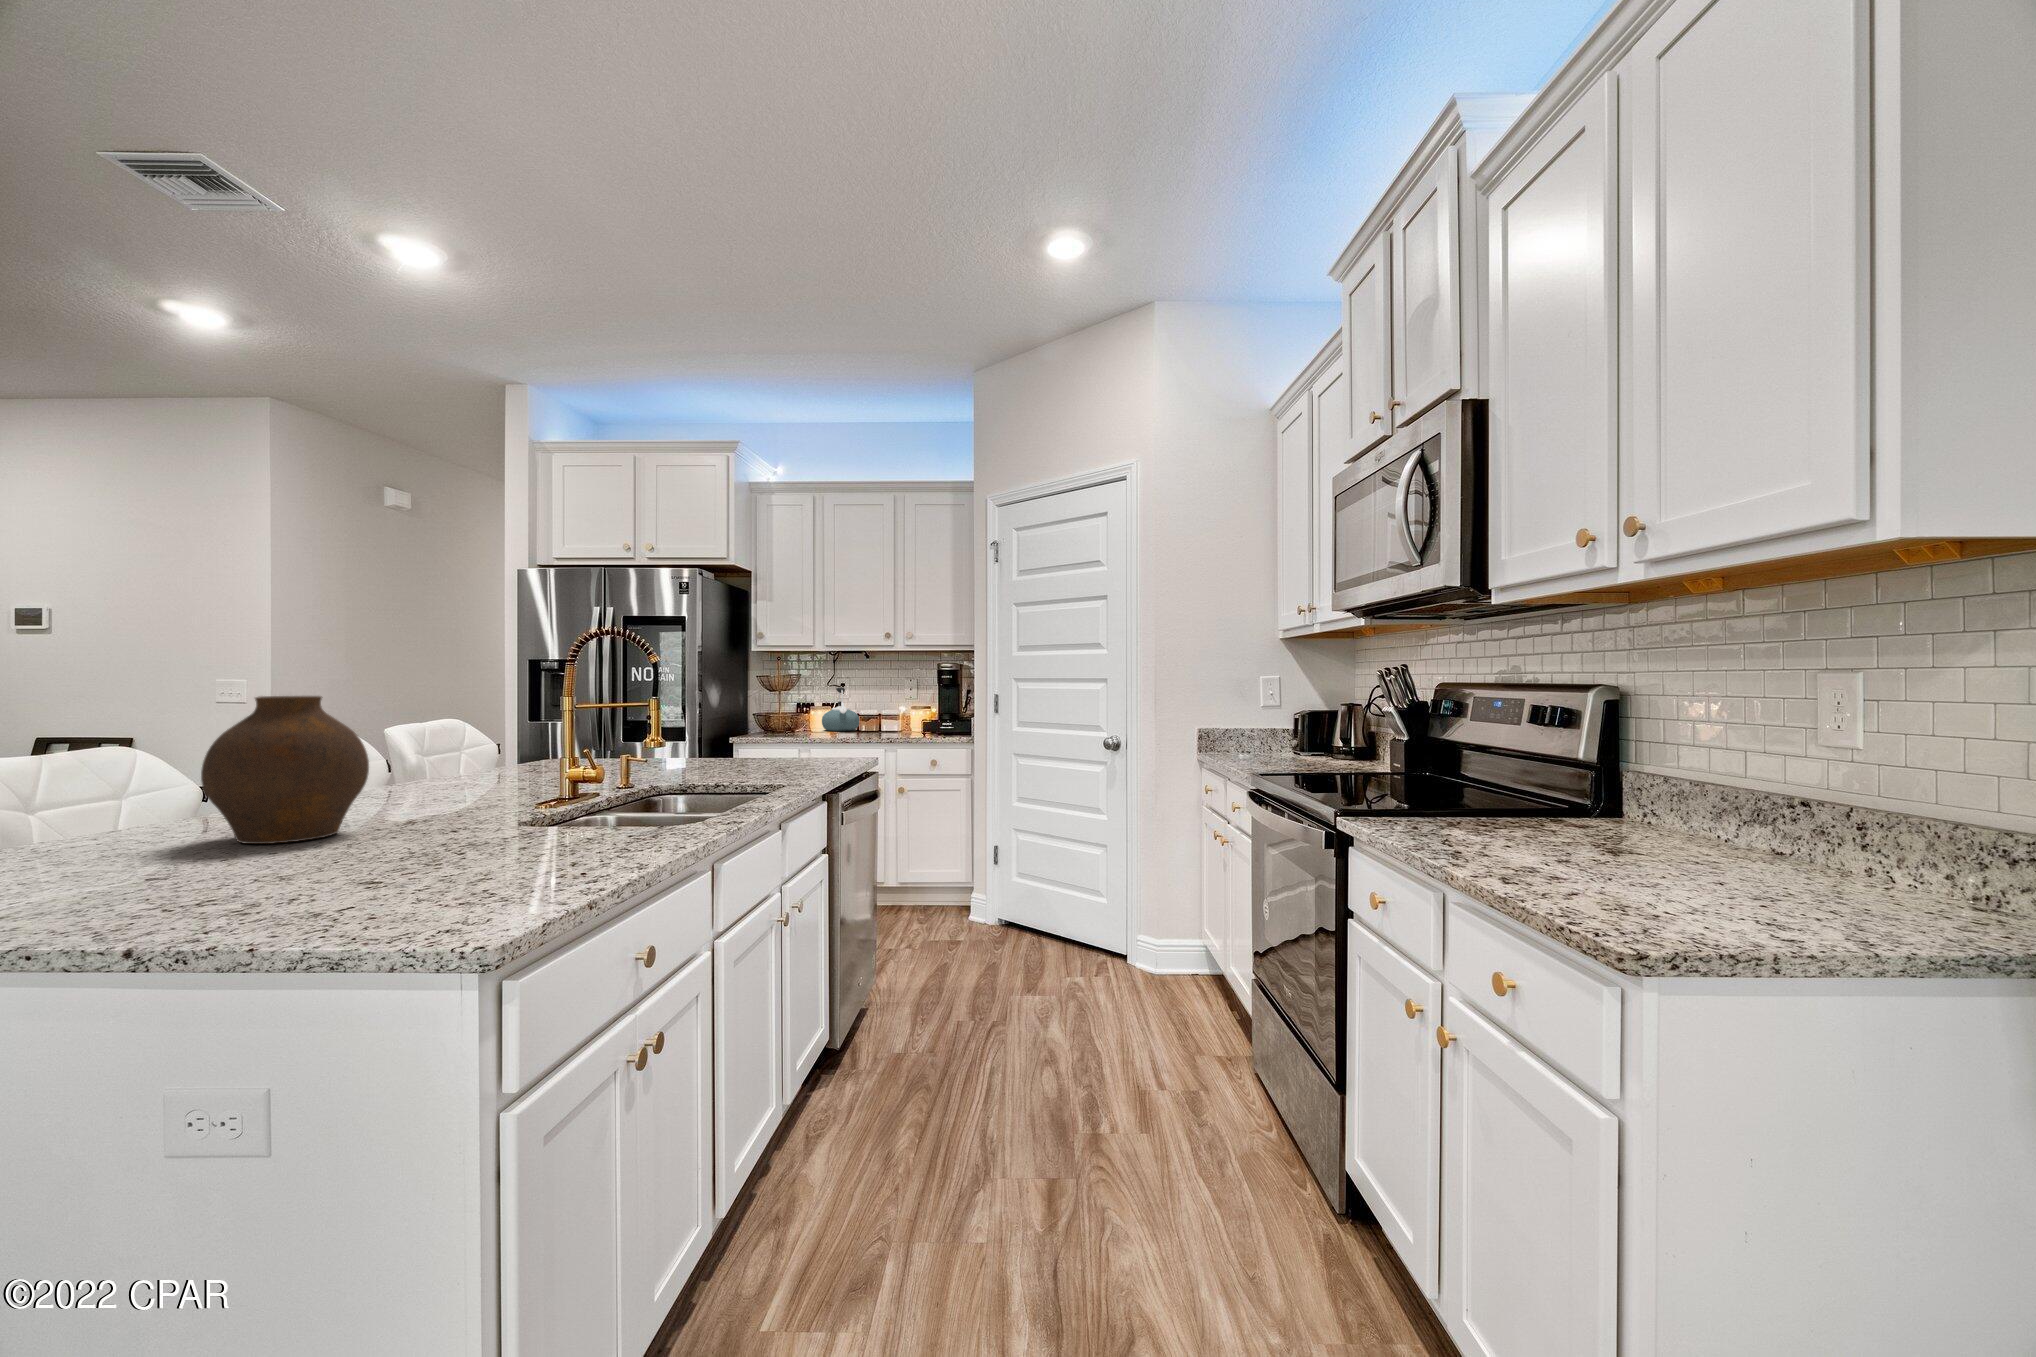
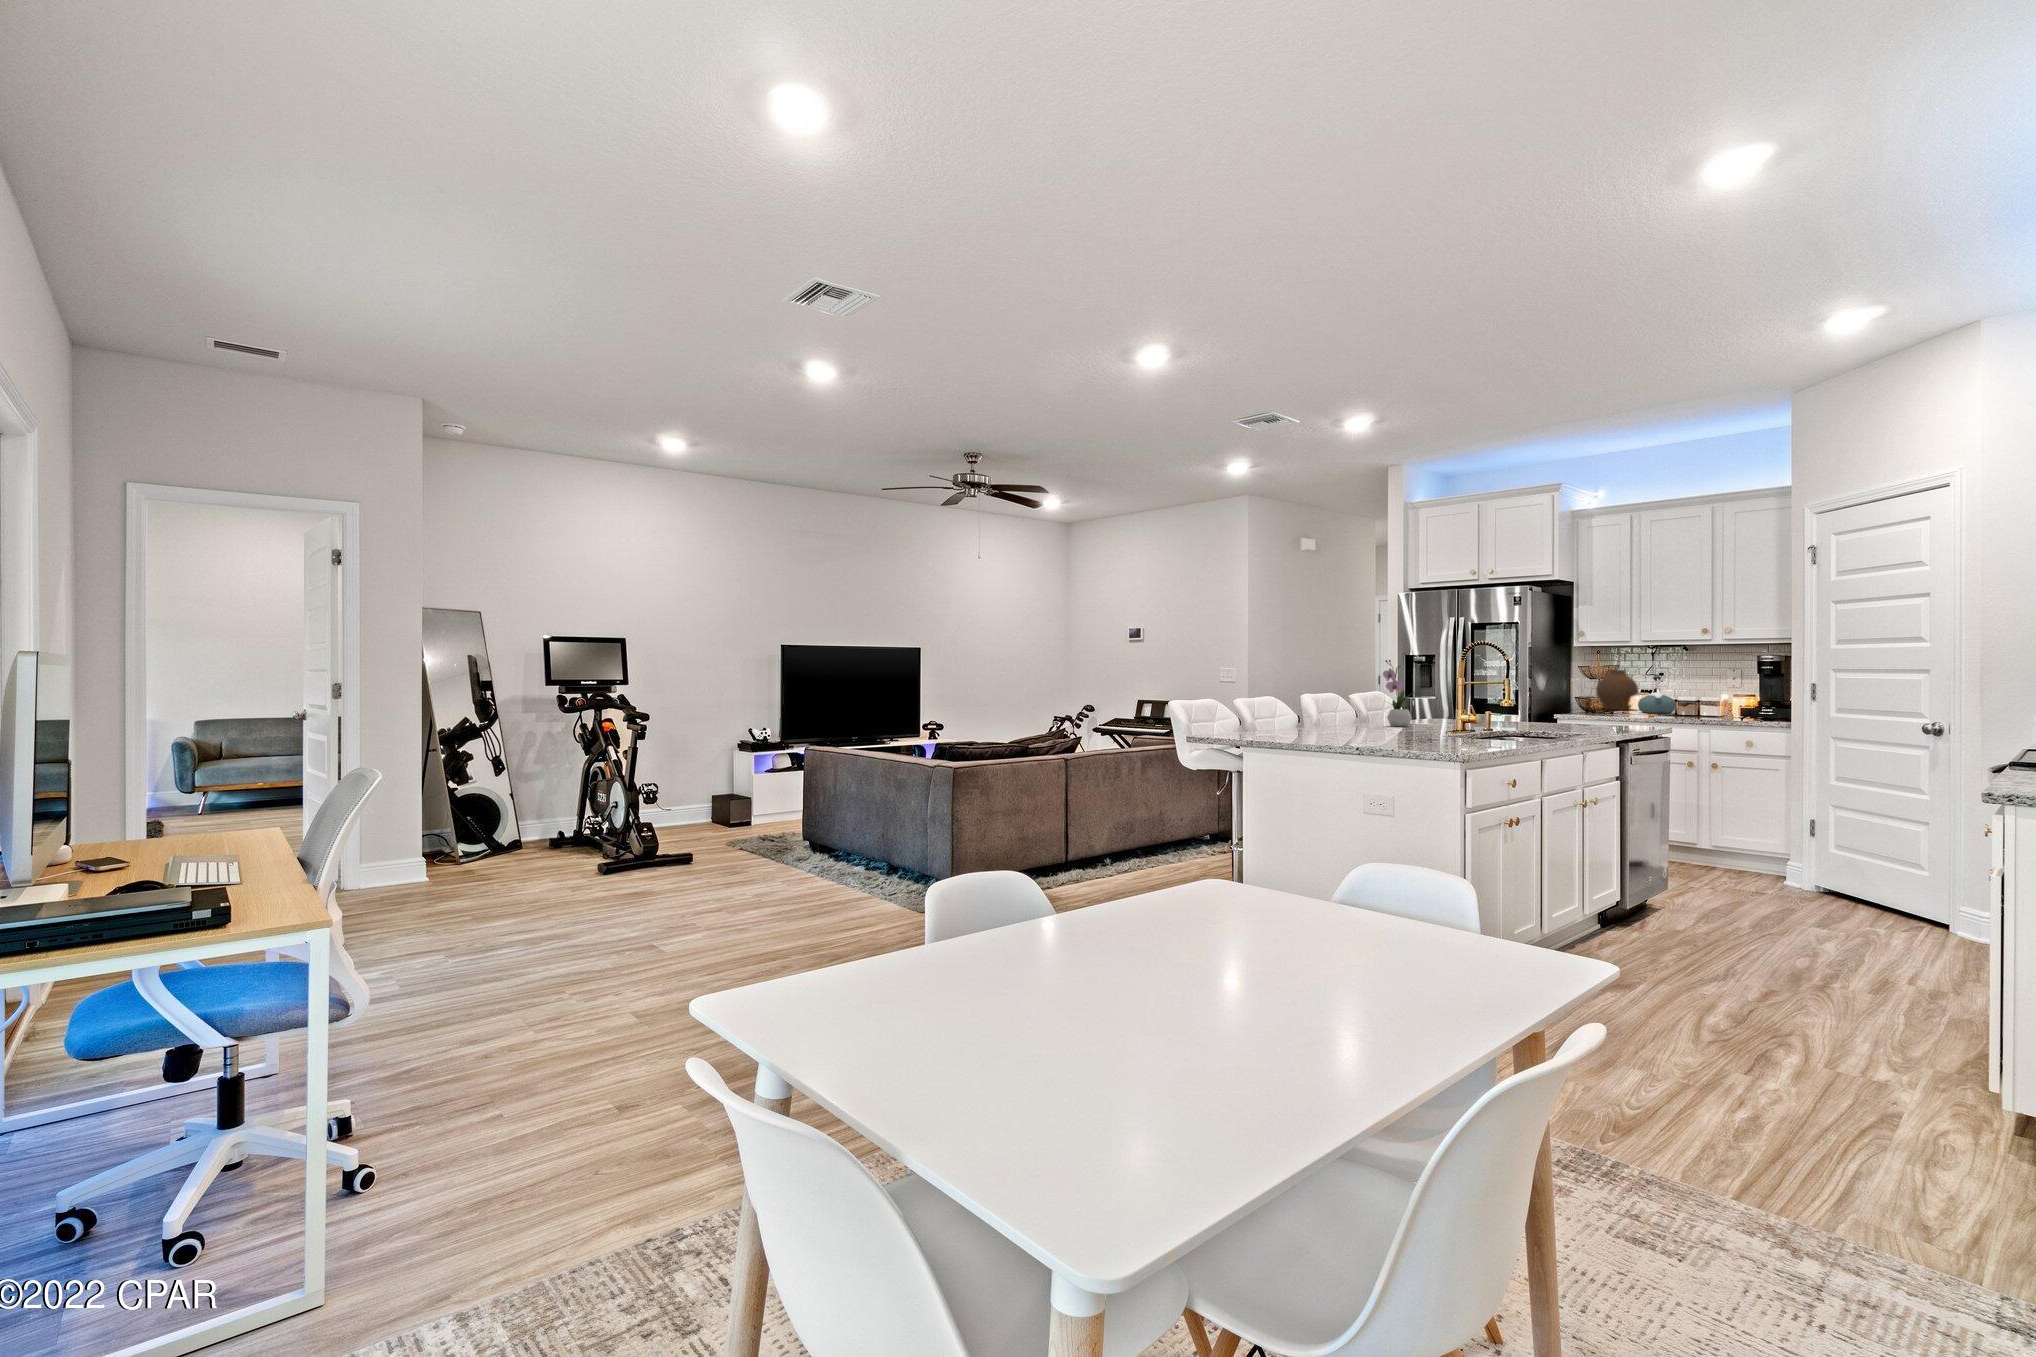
flower arrangement: none [428,664,497,791] -> present [1383,660,1414,726]
vase: present [201,696,369,844] -> present [1596,670,1639,710]

